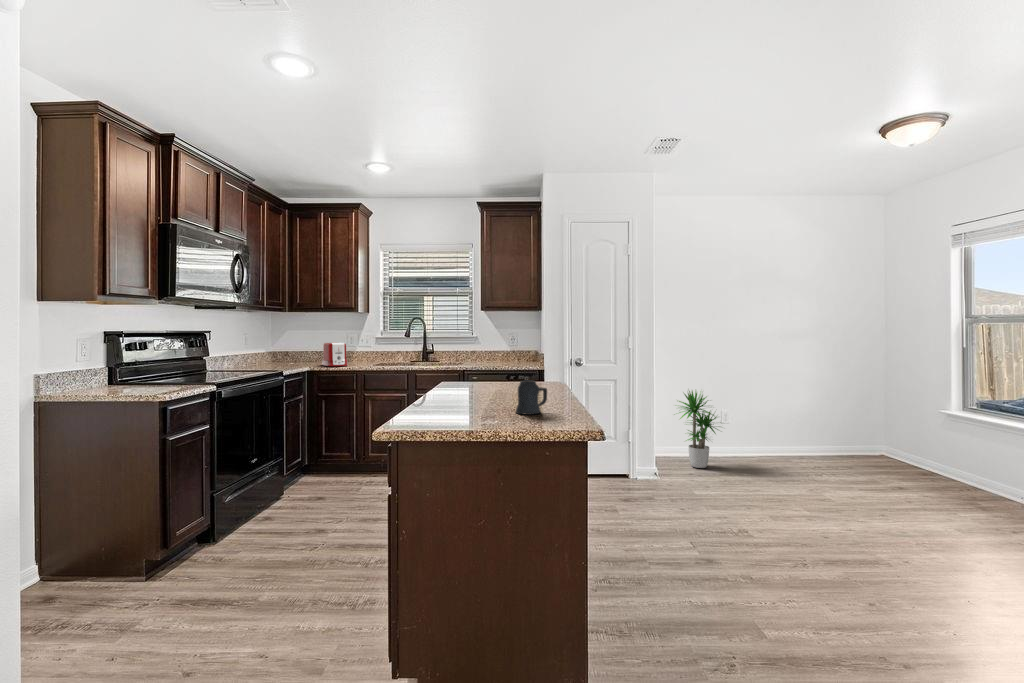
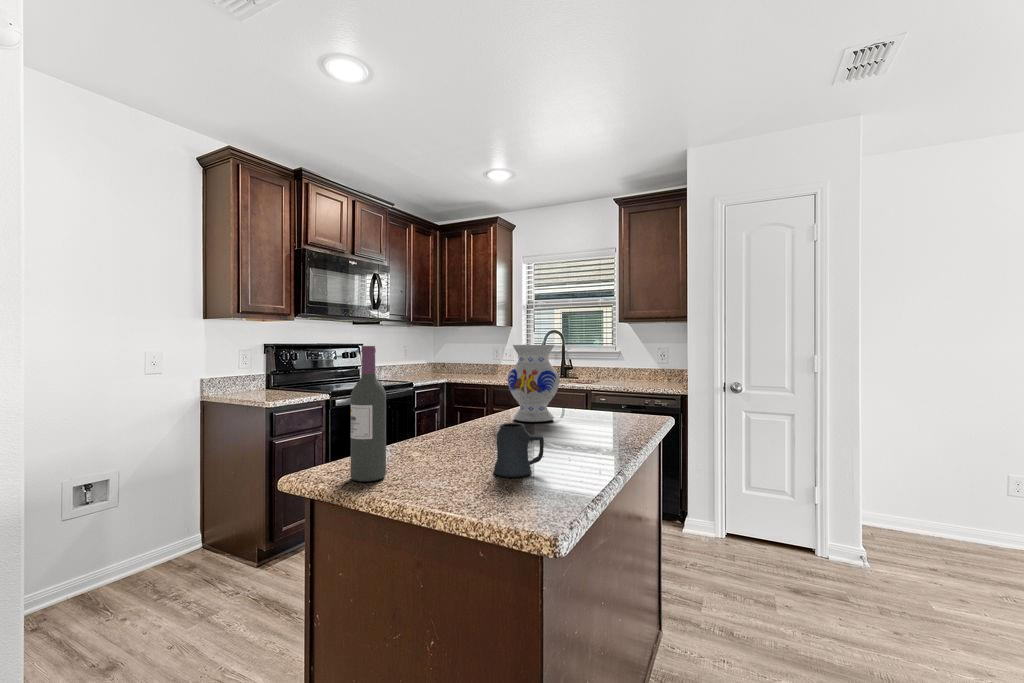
wine bottle: none [432,329,456,424] -> present [351,346,386,482]
vase: none [454,329,495,389] -> present [507,345,560,422]
toaster: present [322,343,348,367] -> none [459,357,480,381]
potted plant: present [679,391,718,468] -> none [890,430,994,554]

